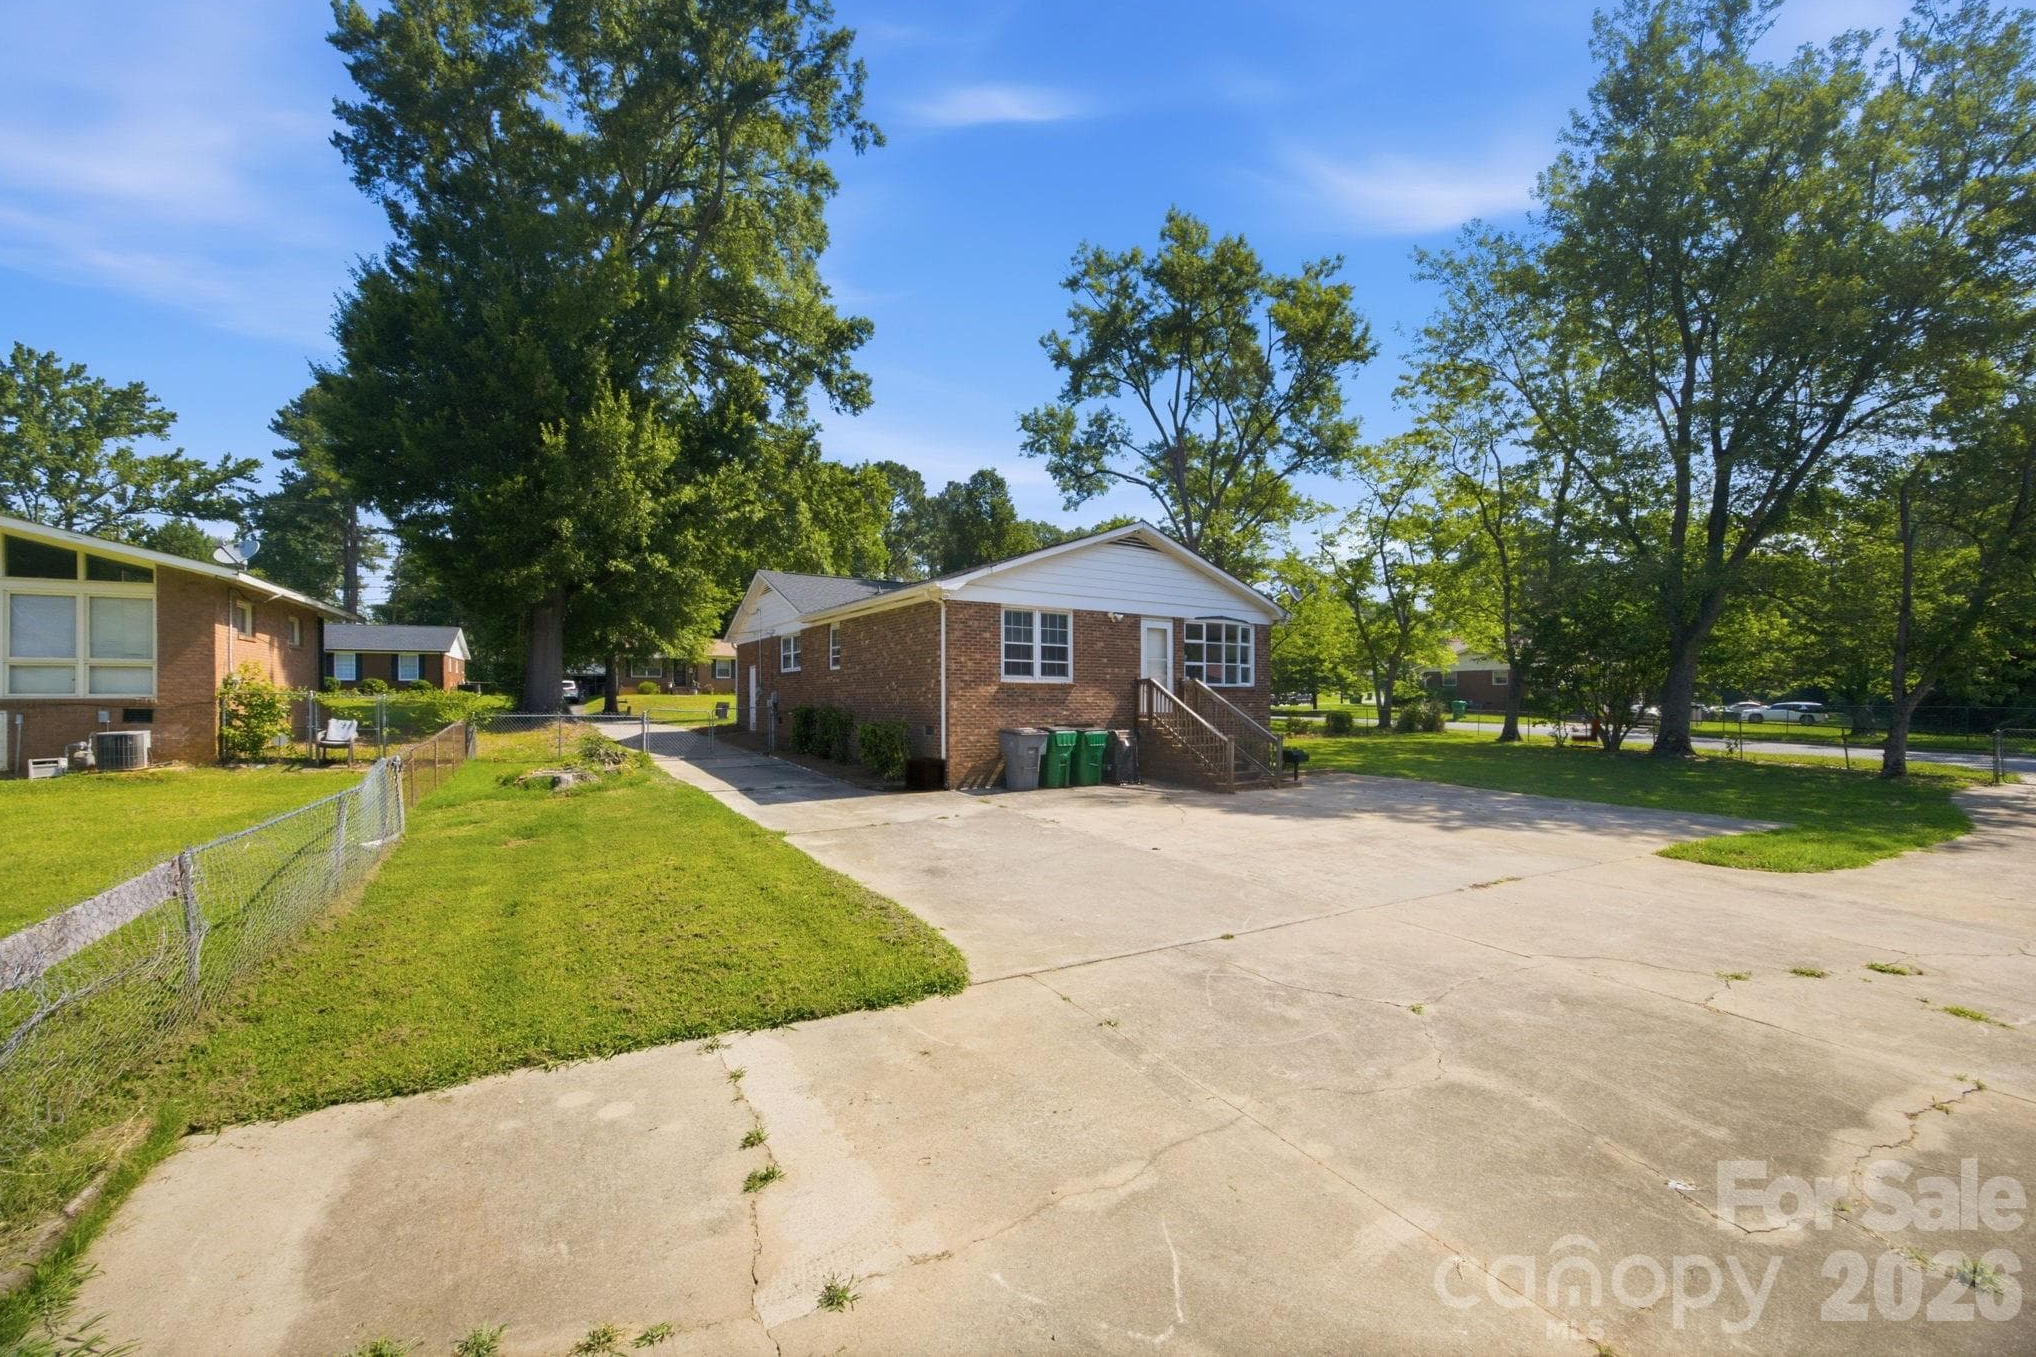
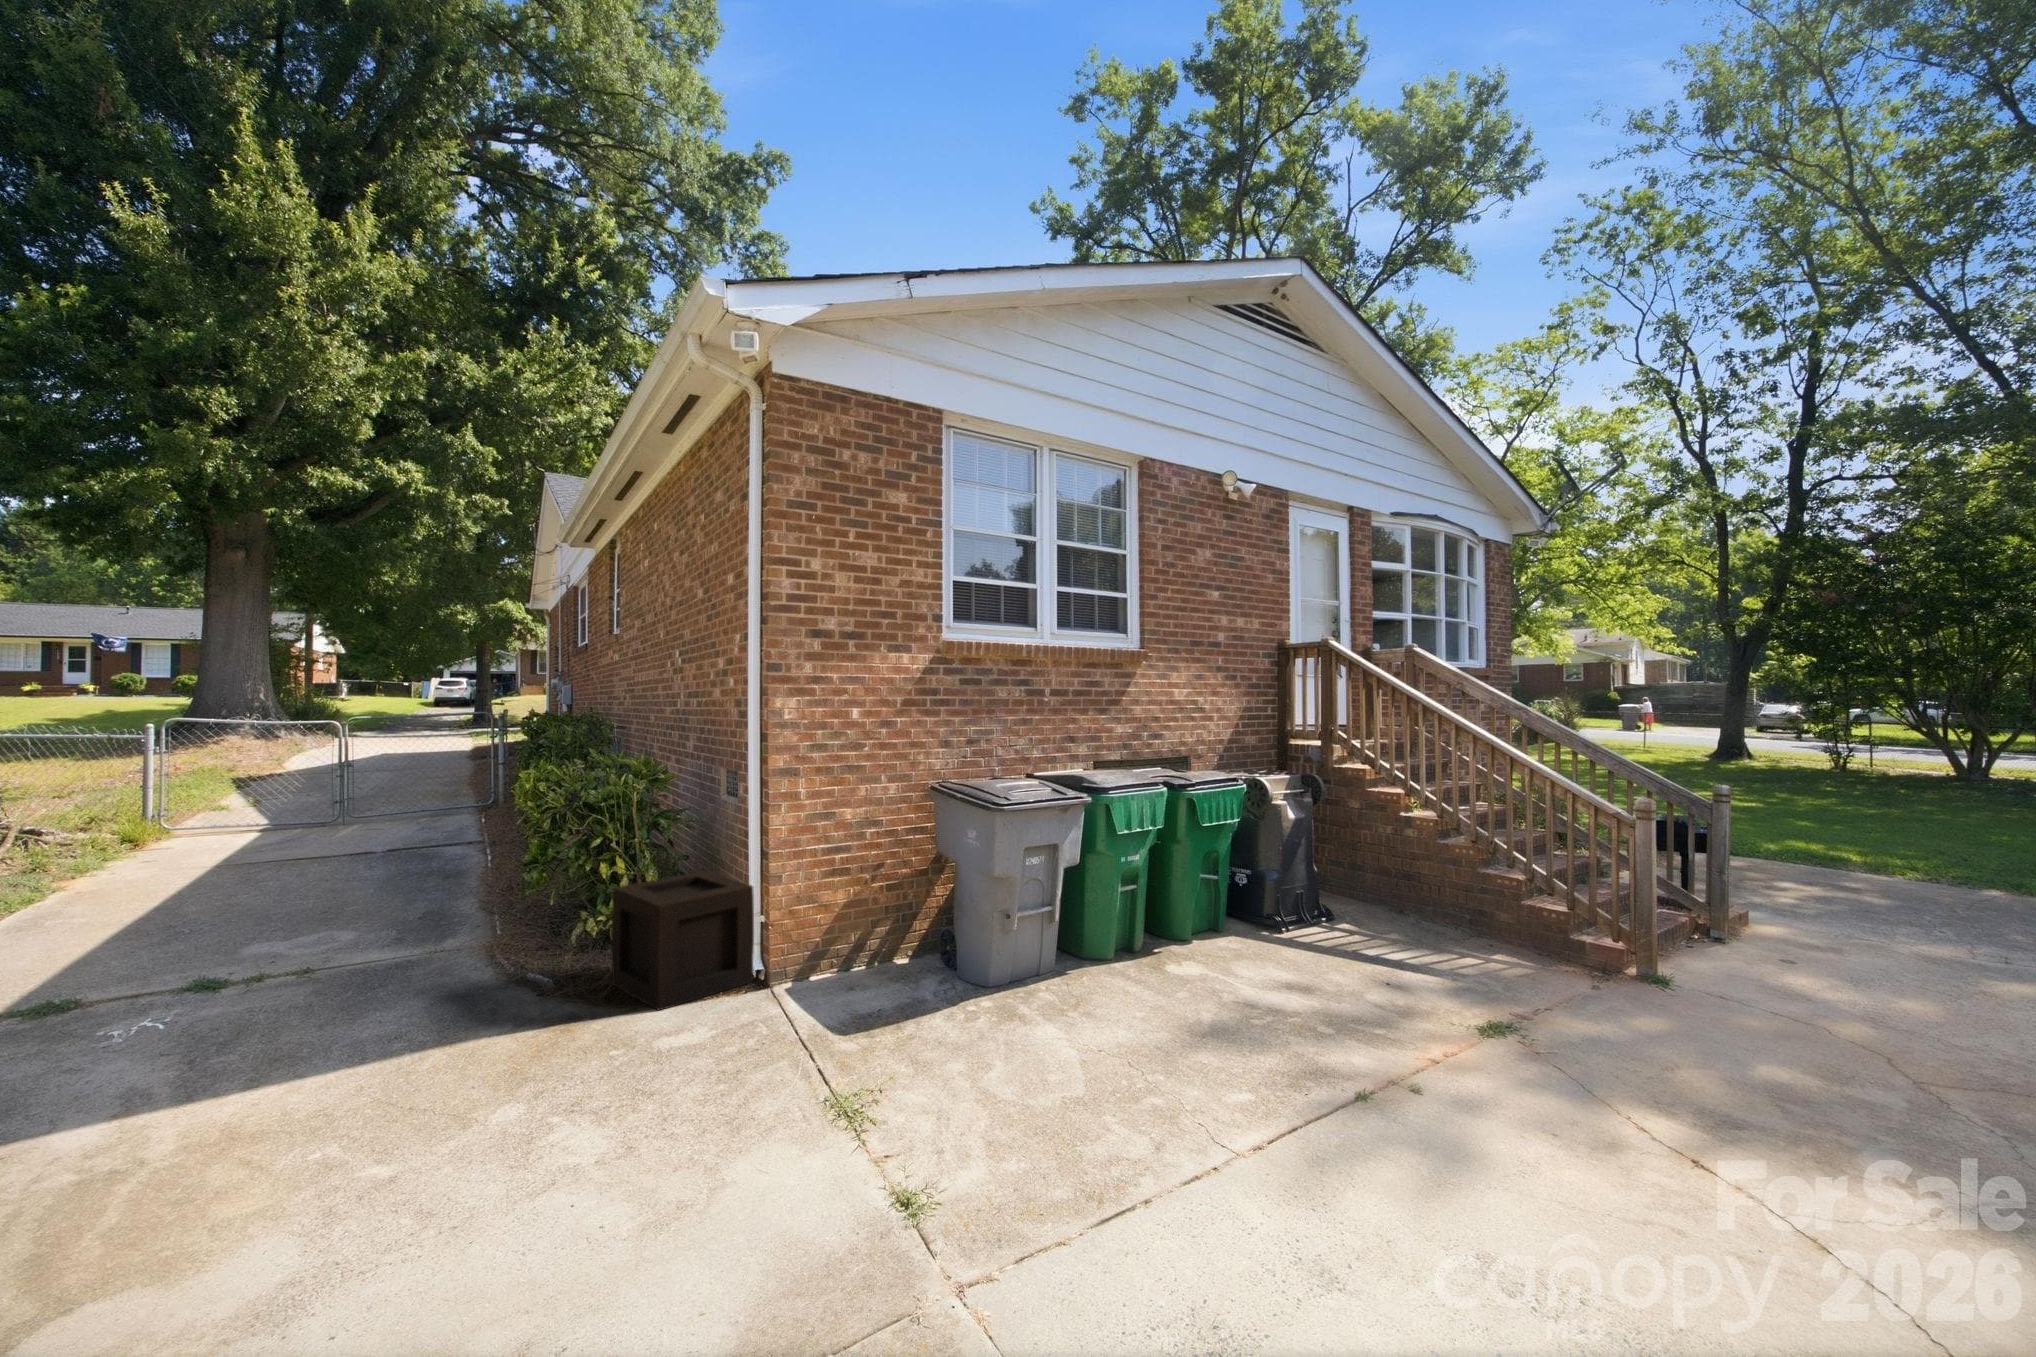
lounge chair: present [1571,719,1602,749] -> none [1857,726,1936,775]

